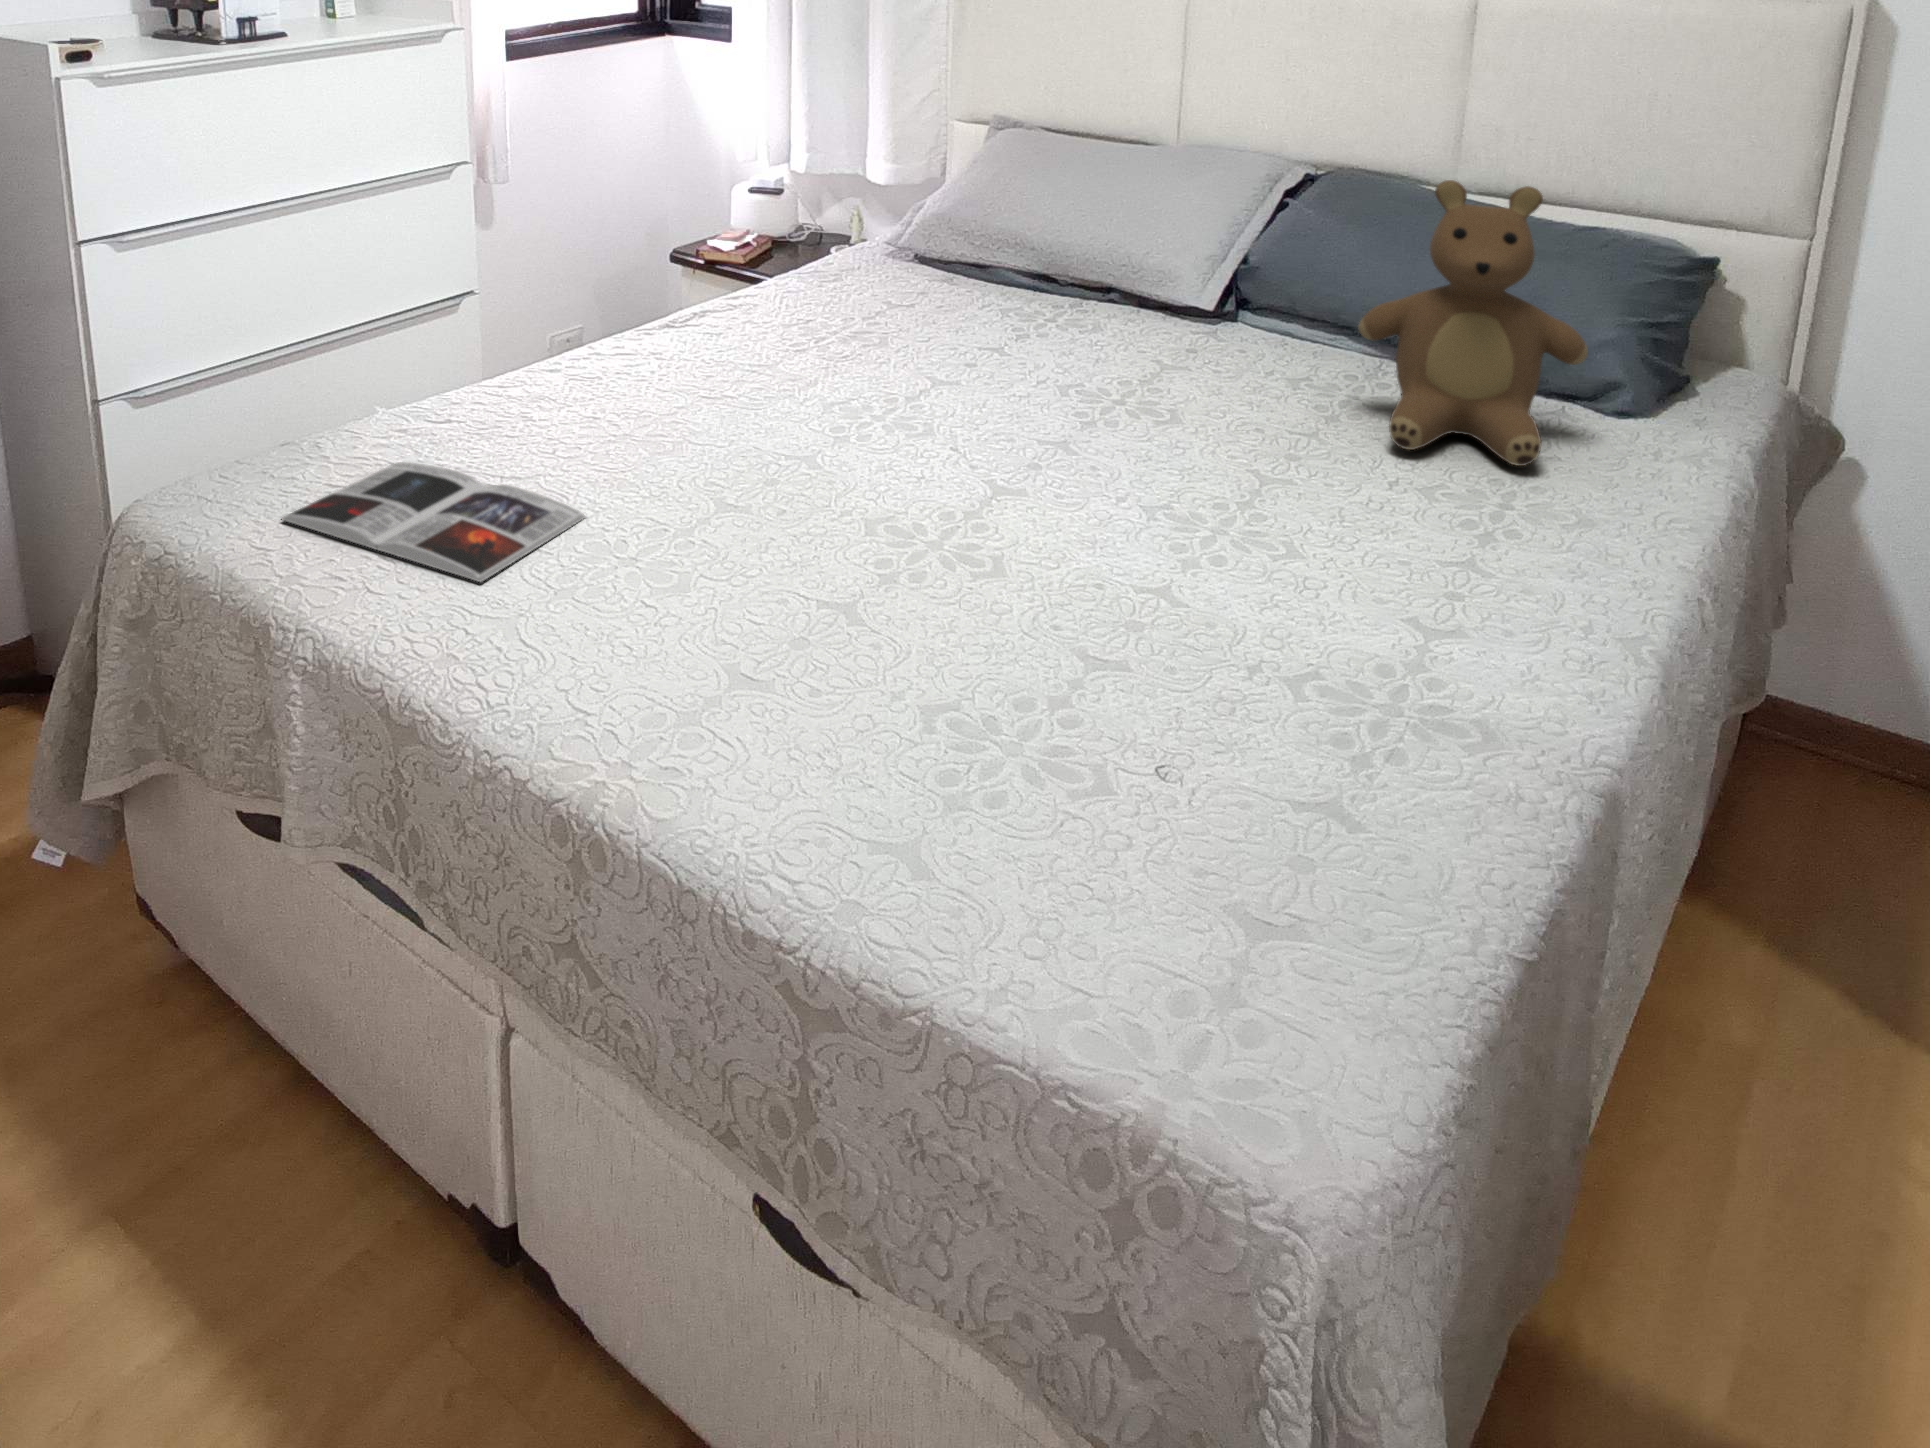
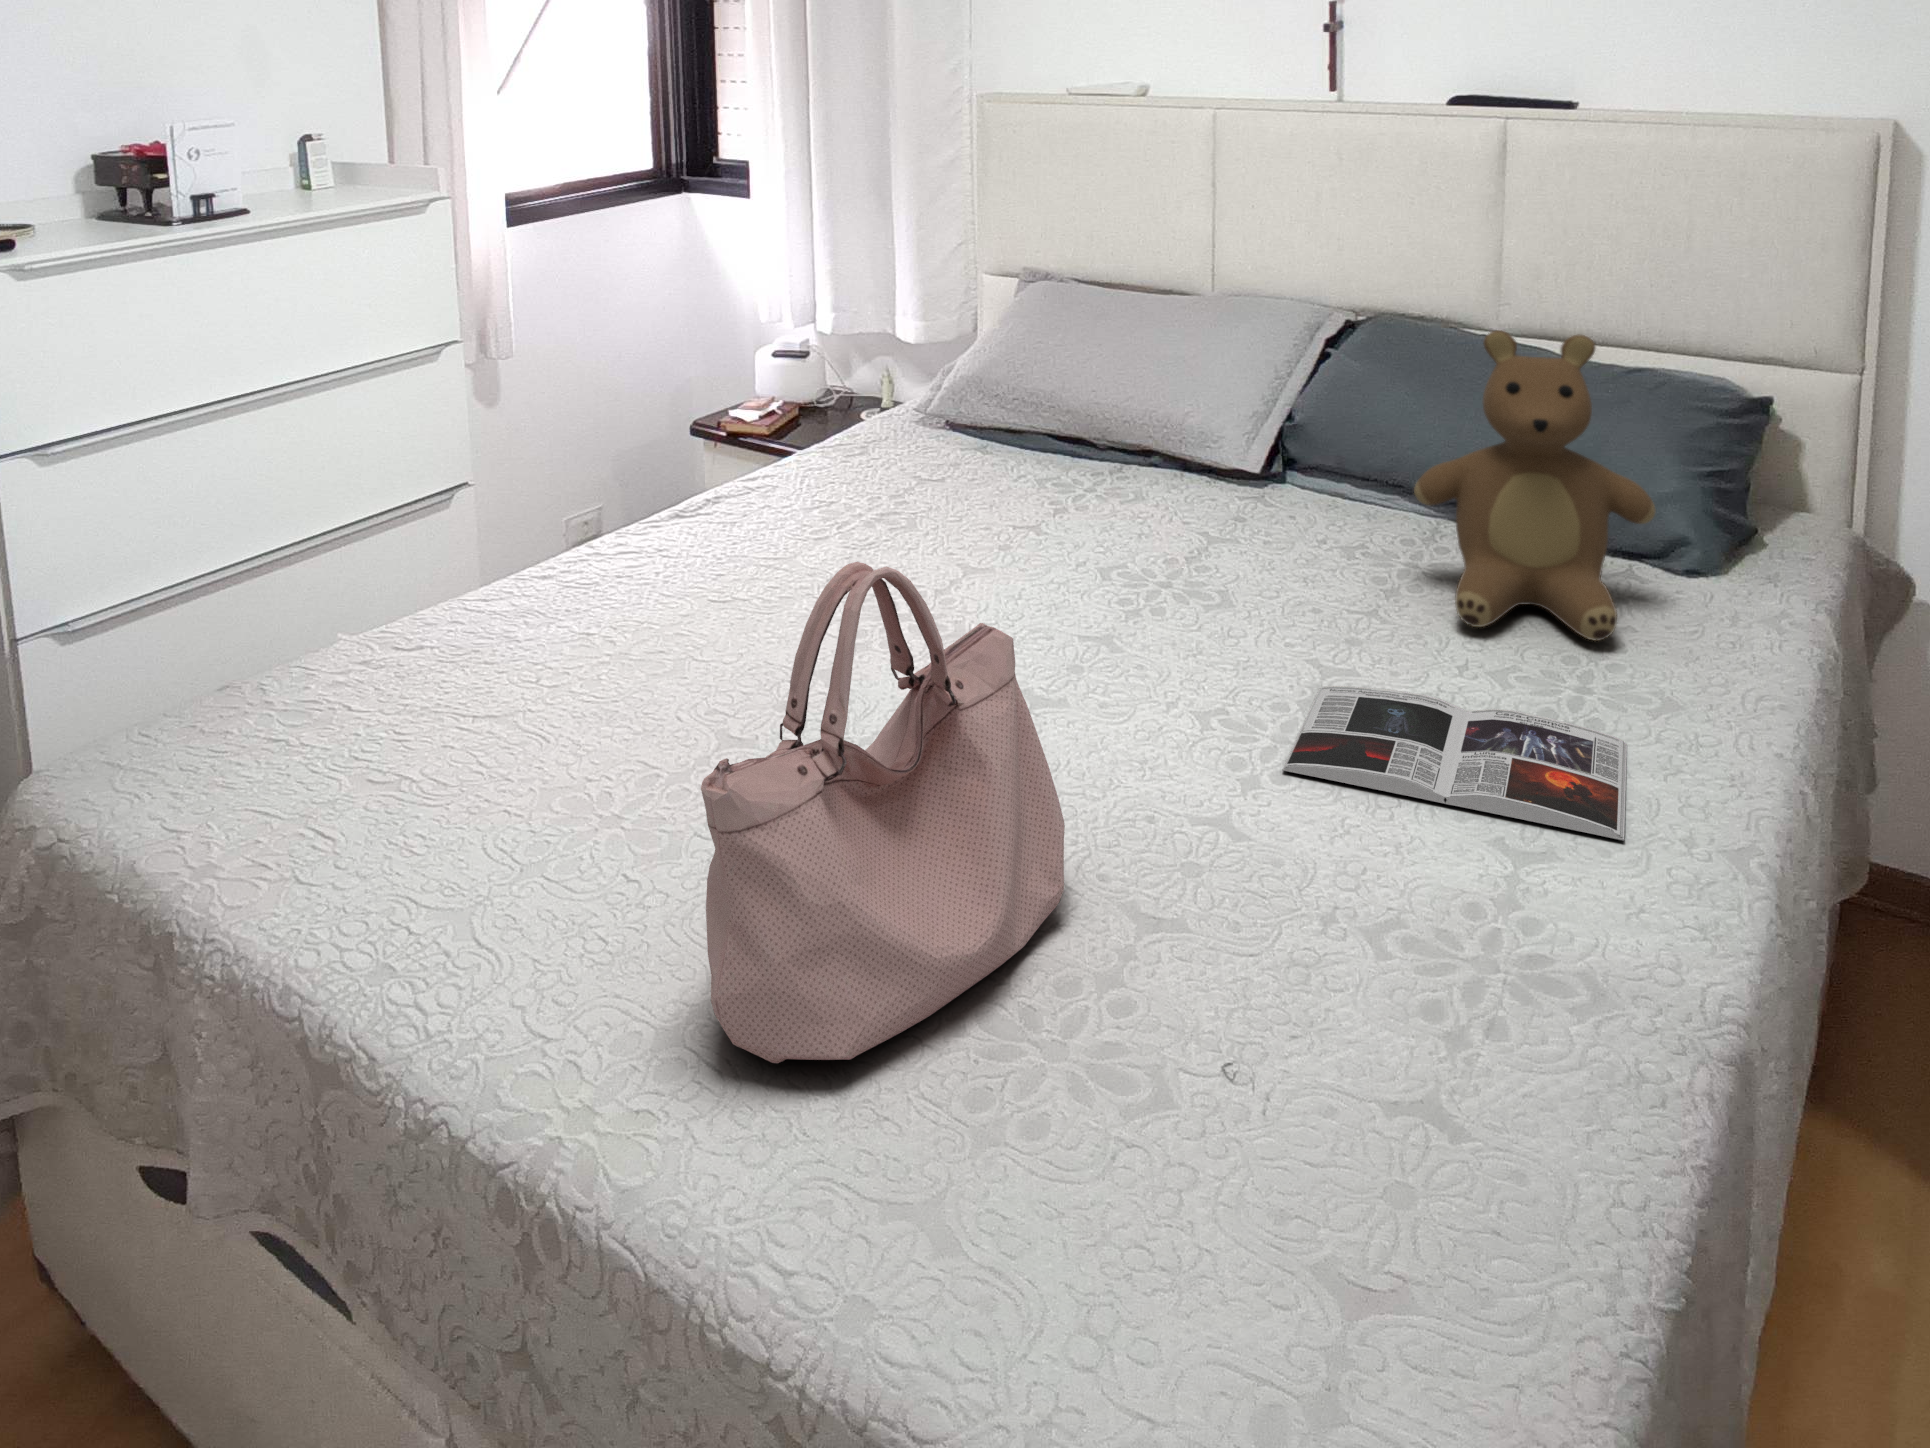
handbag: none [723,340,1023,740] -> present [701,562,1065,1063]
magazine: present [282,462,585,582] -> present [1282,686,1627,841]

